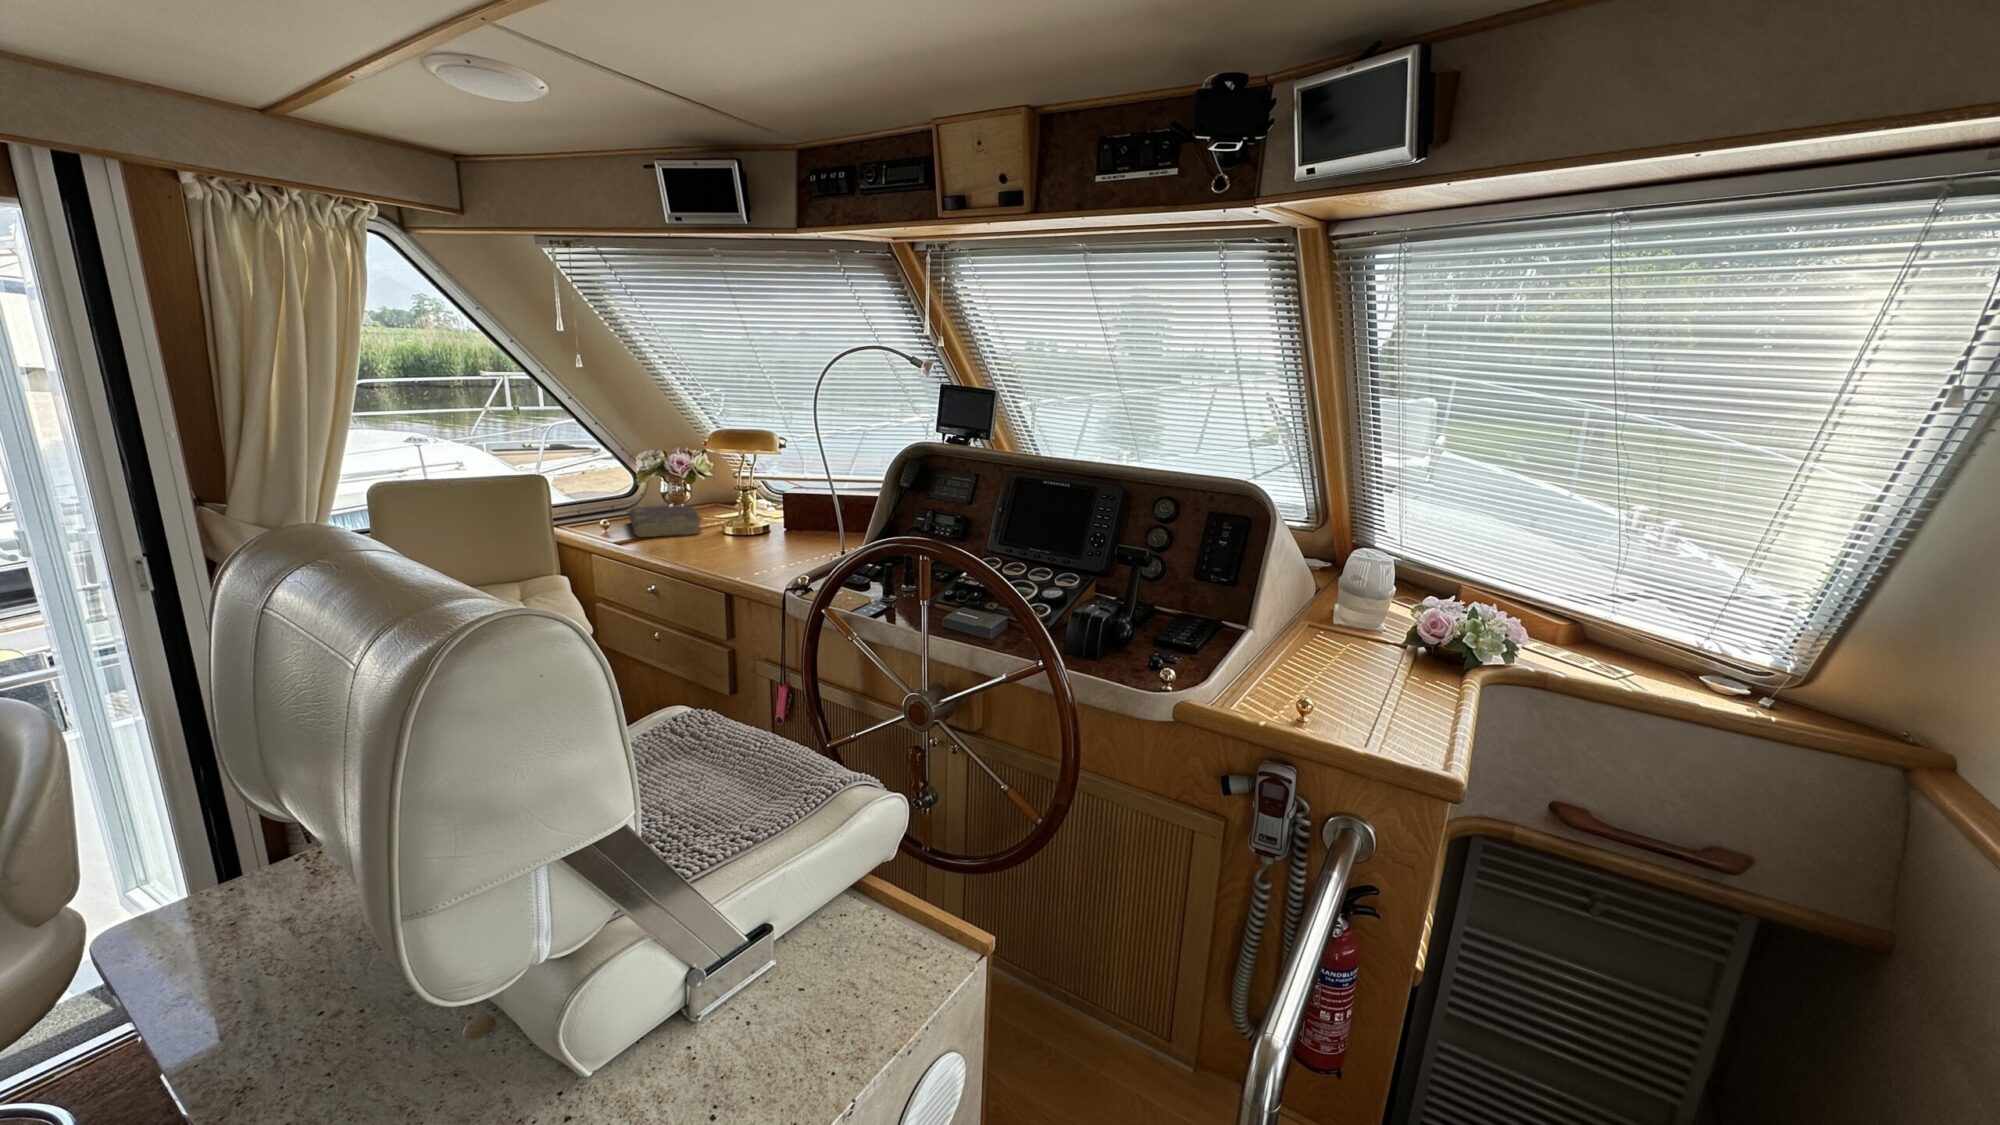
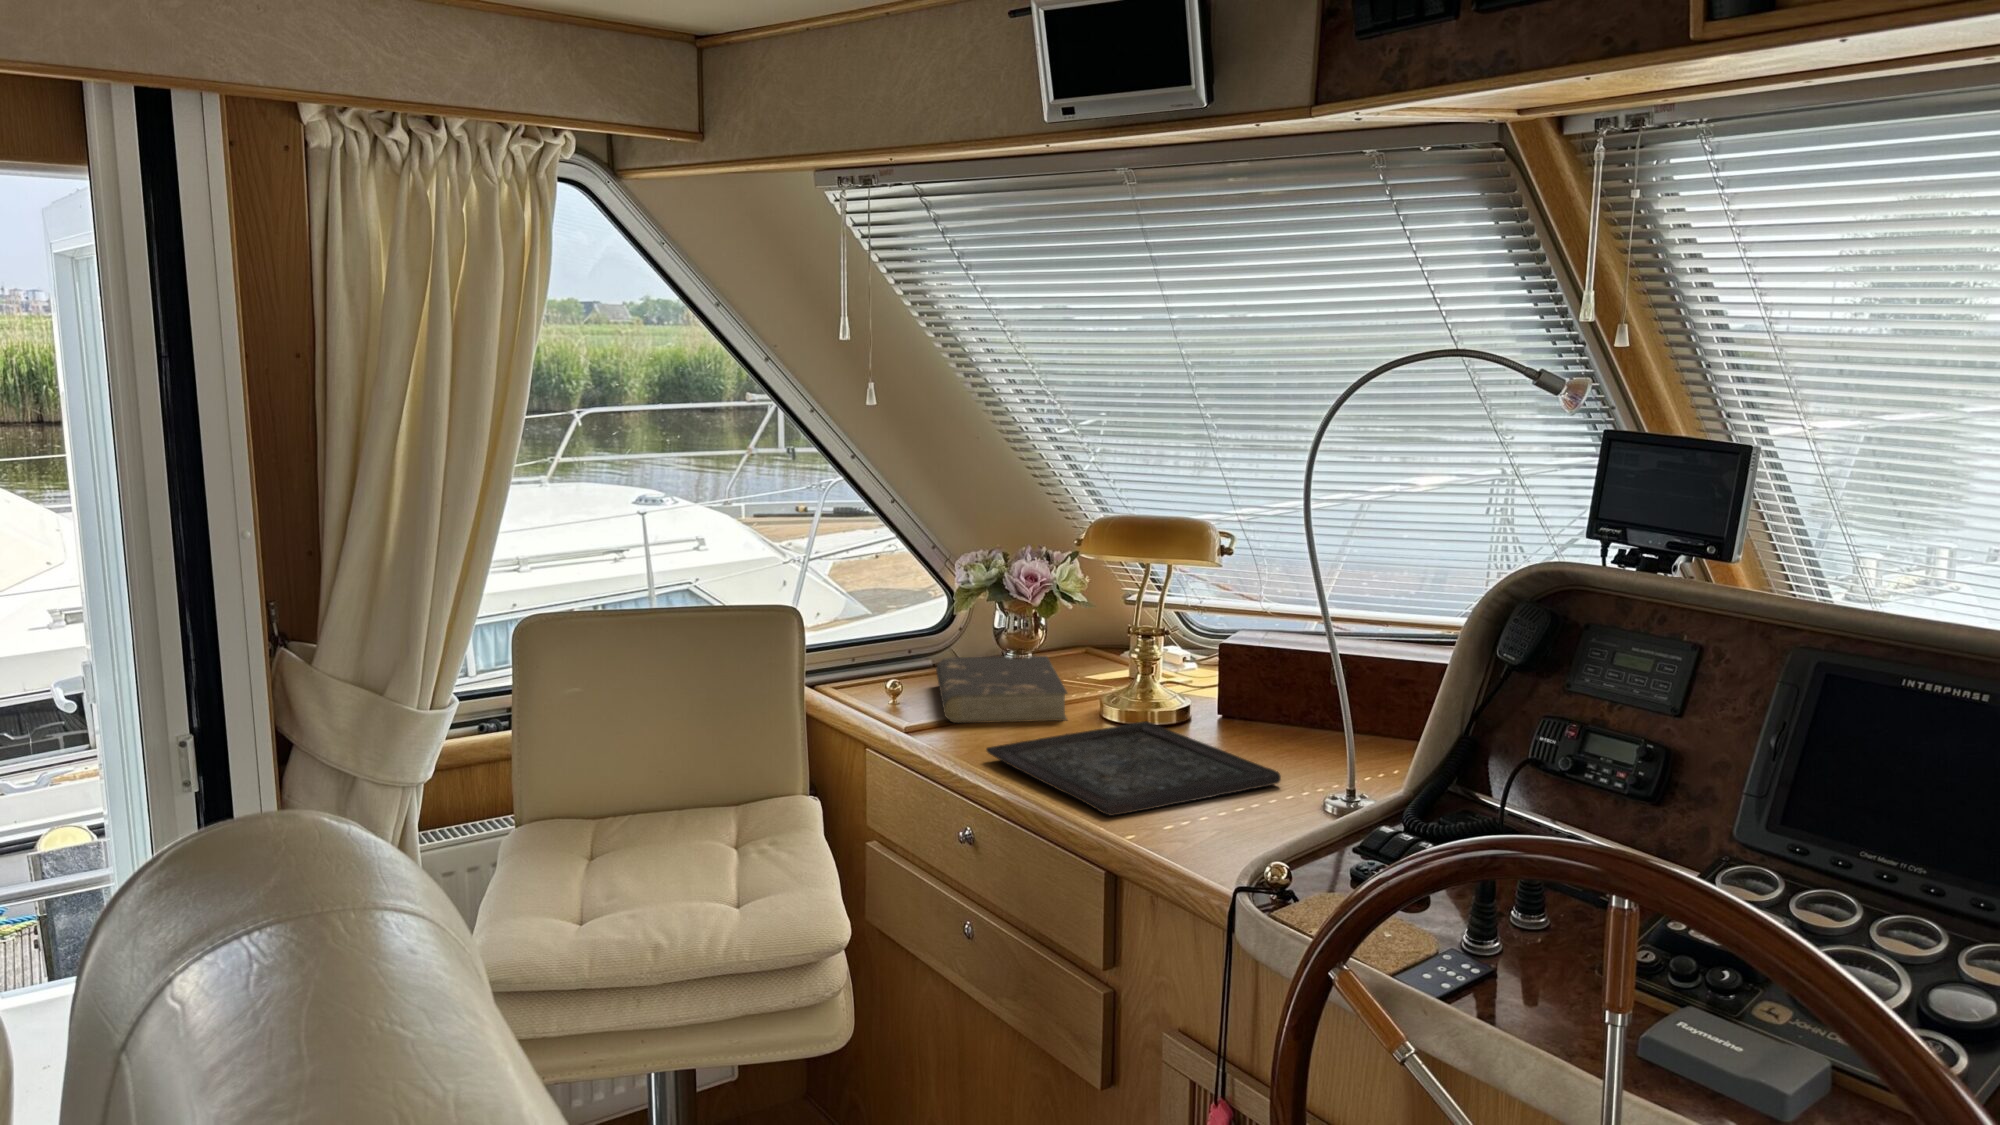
tray: none [657,530,805,567] -> present [986,721,1281,816]

